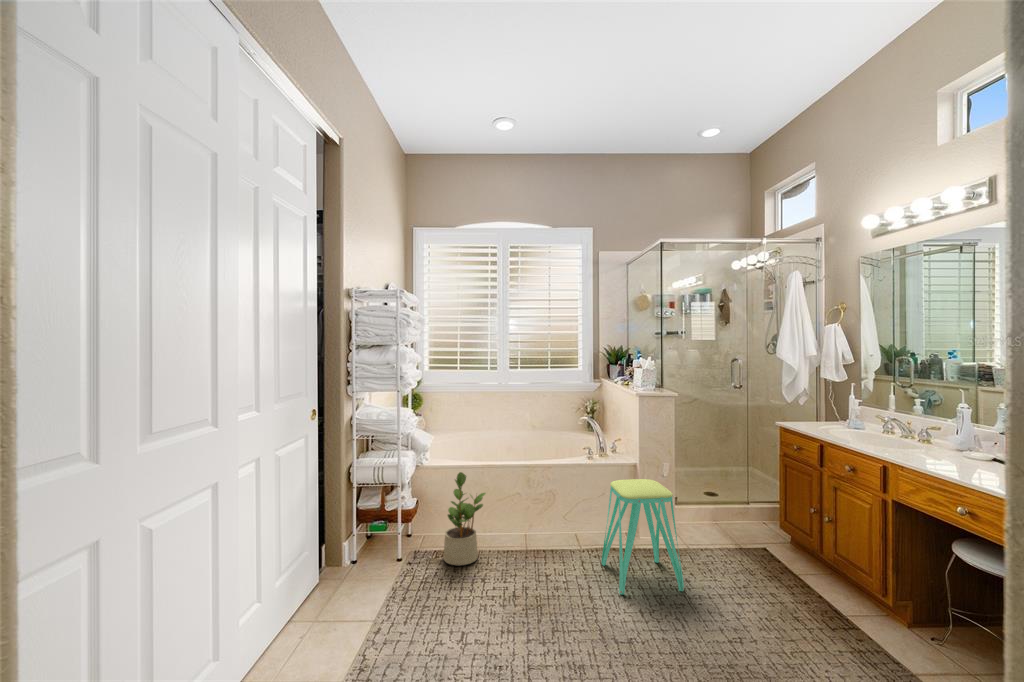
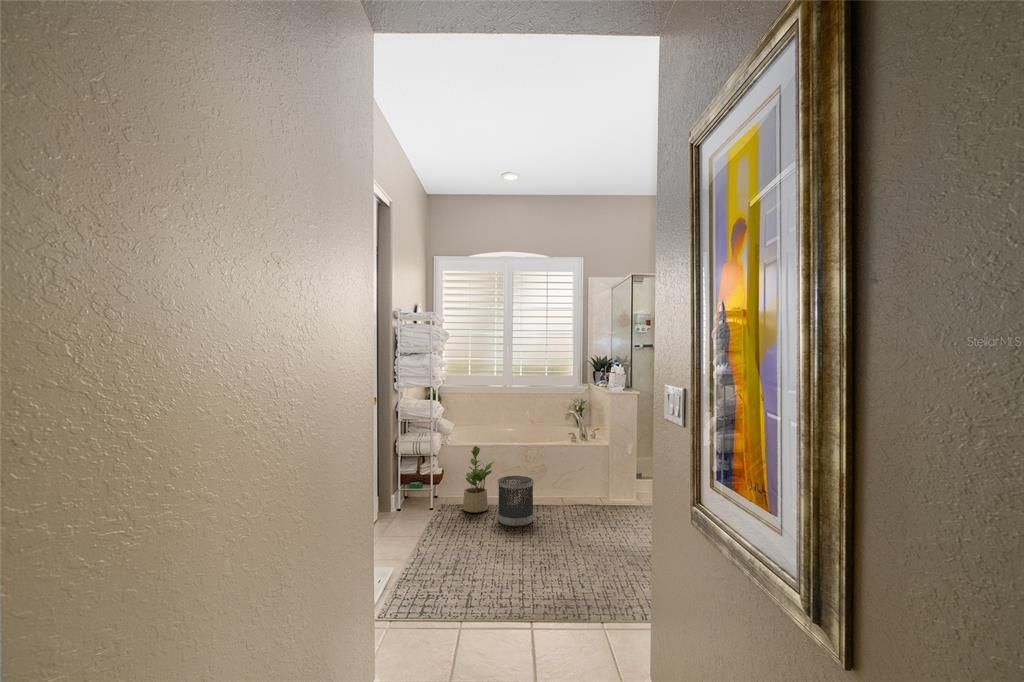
stool: present [601,479,684,595] -> none [578,451,632,527]
wastebasket: none [491,514,542,594] -> present [498,476,534,527]

